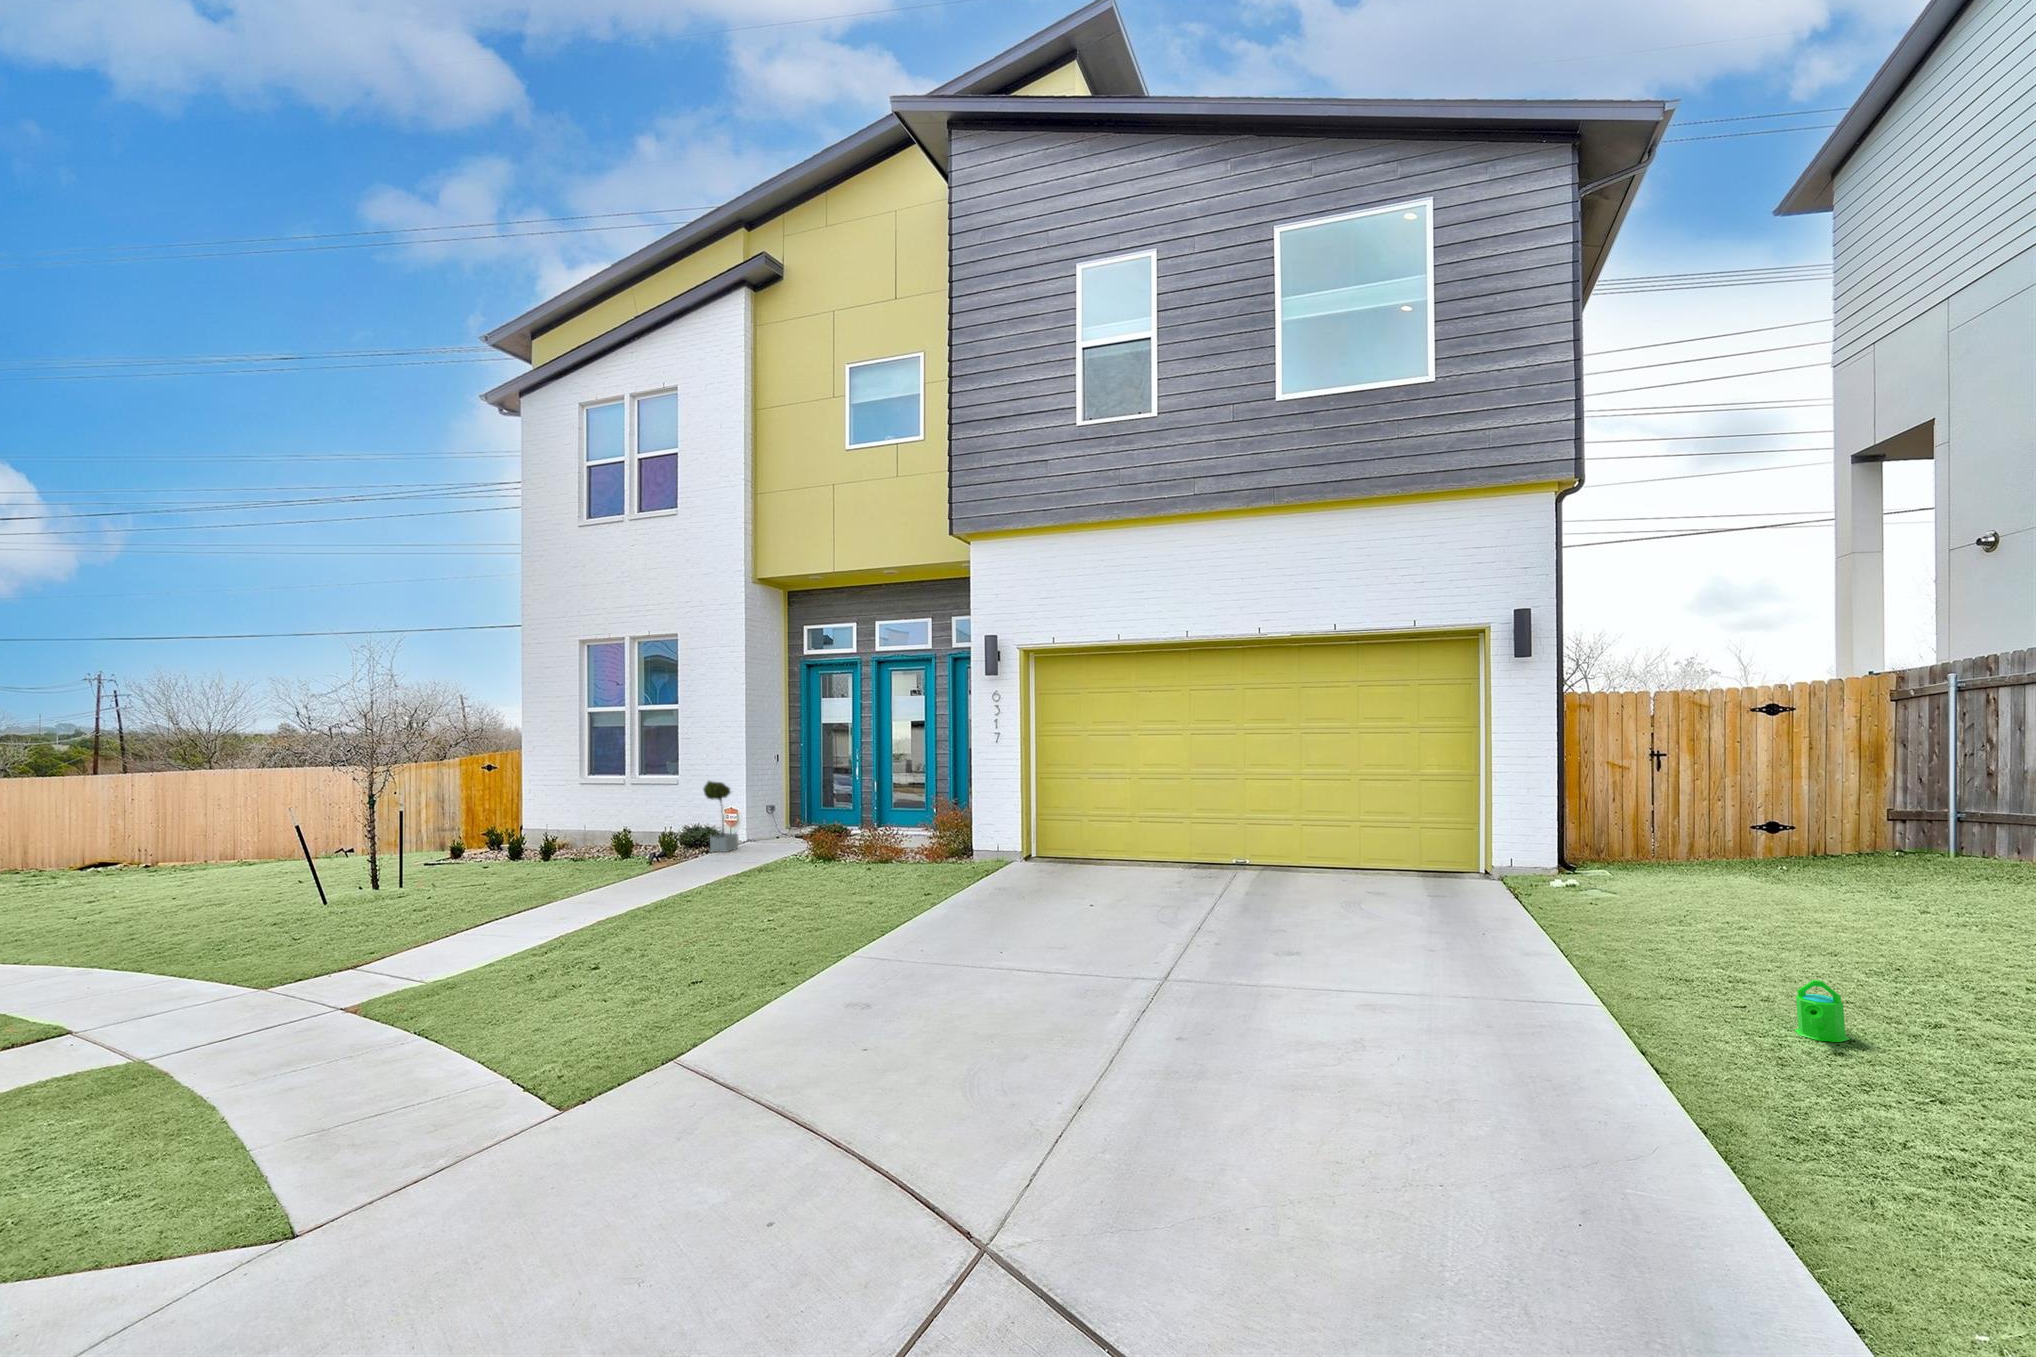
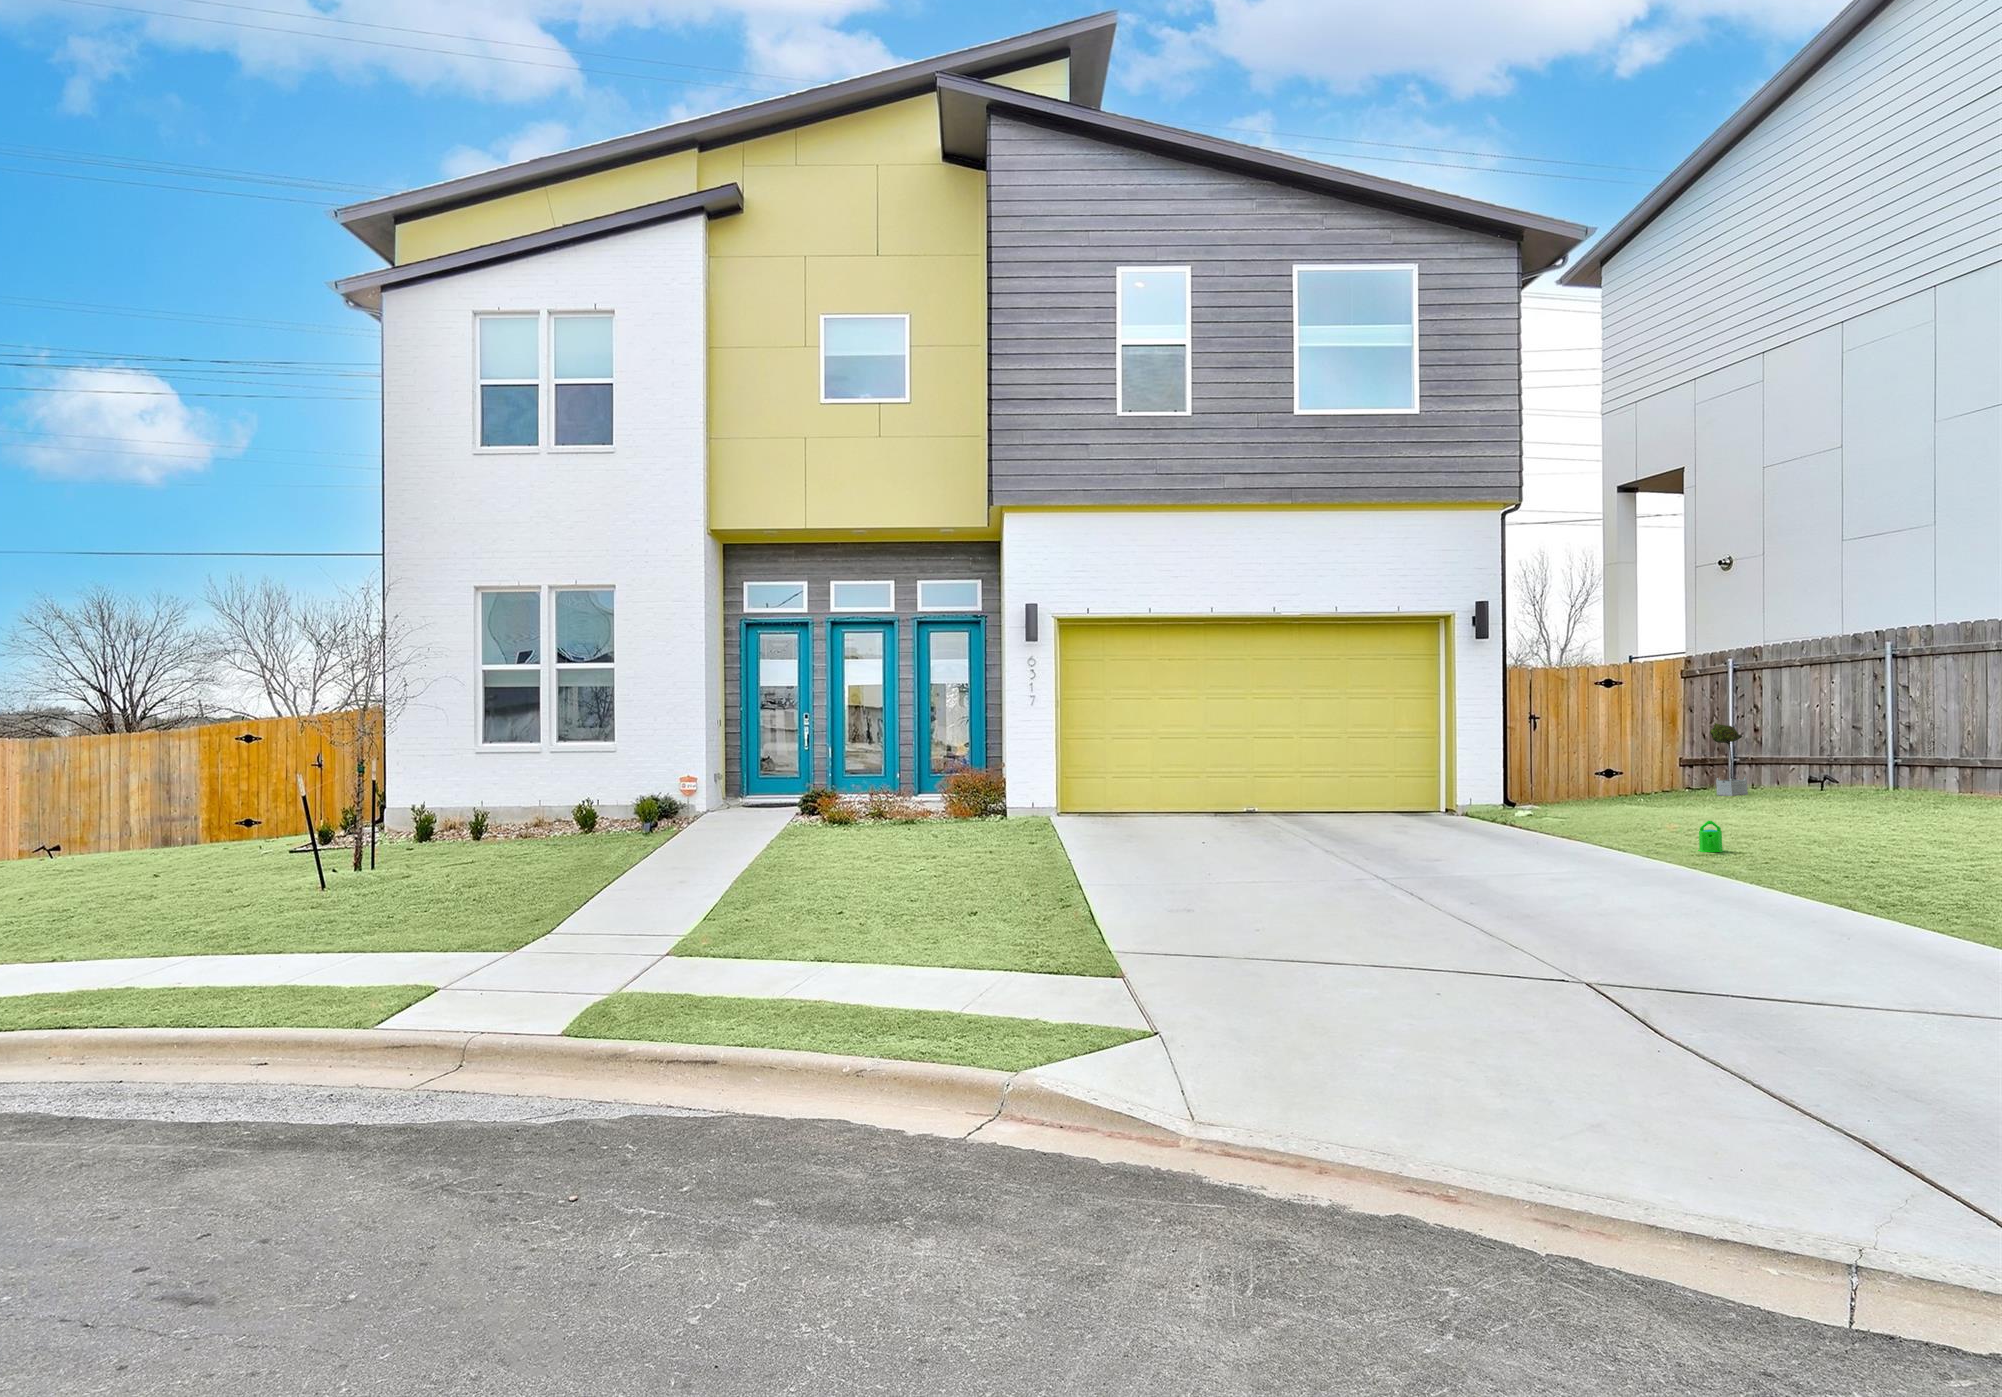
potted tree: present [704,781,738,852] -> present [1710,723,1748,796]

